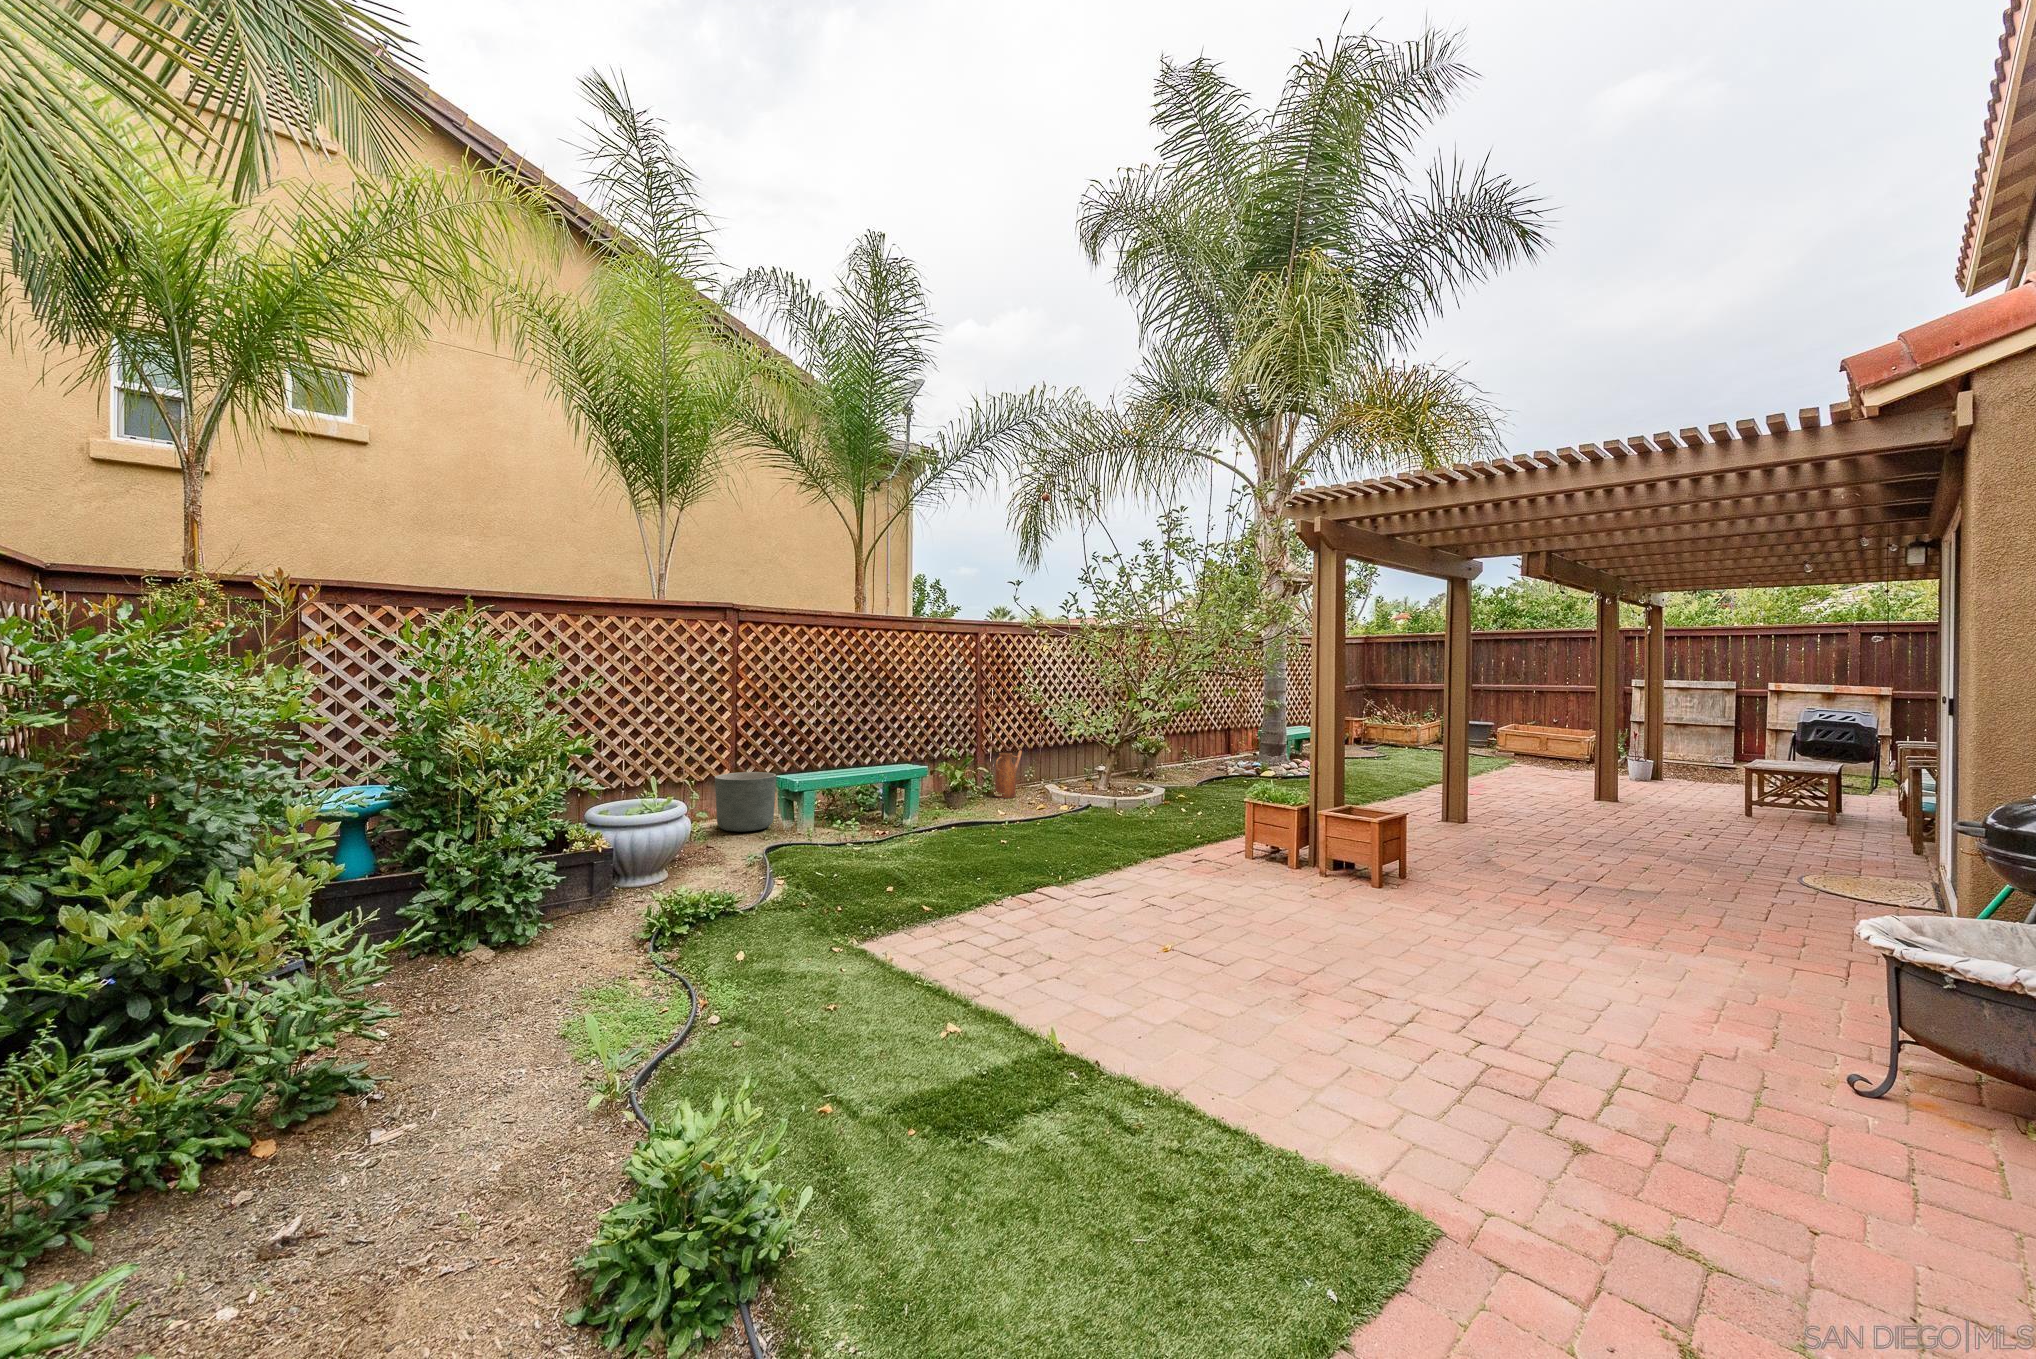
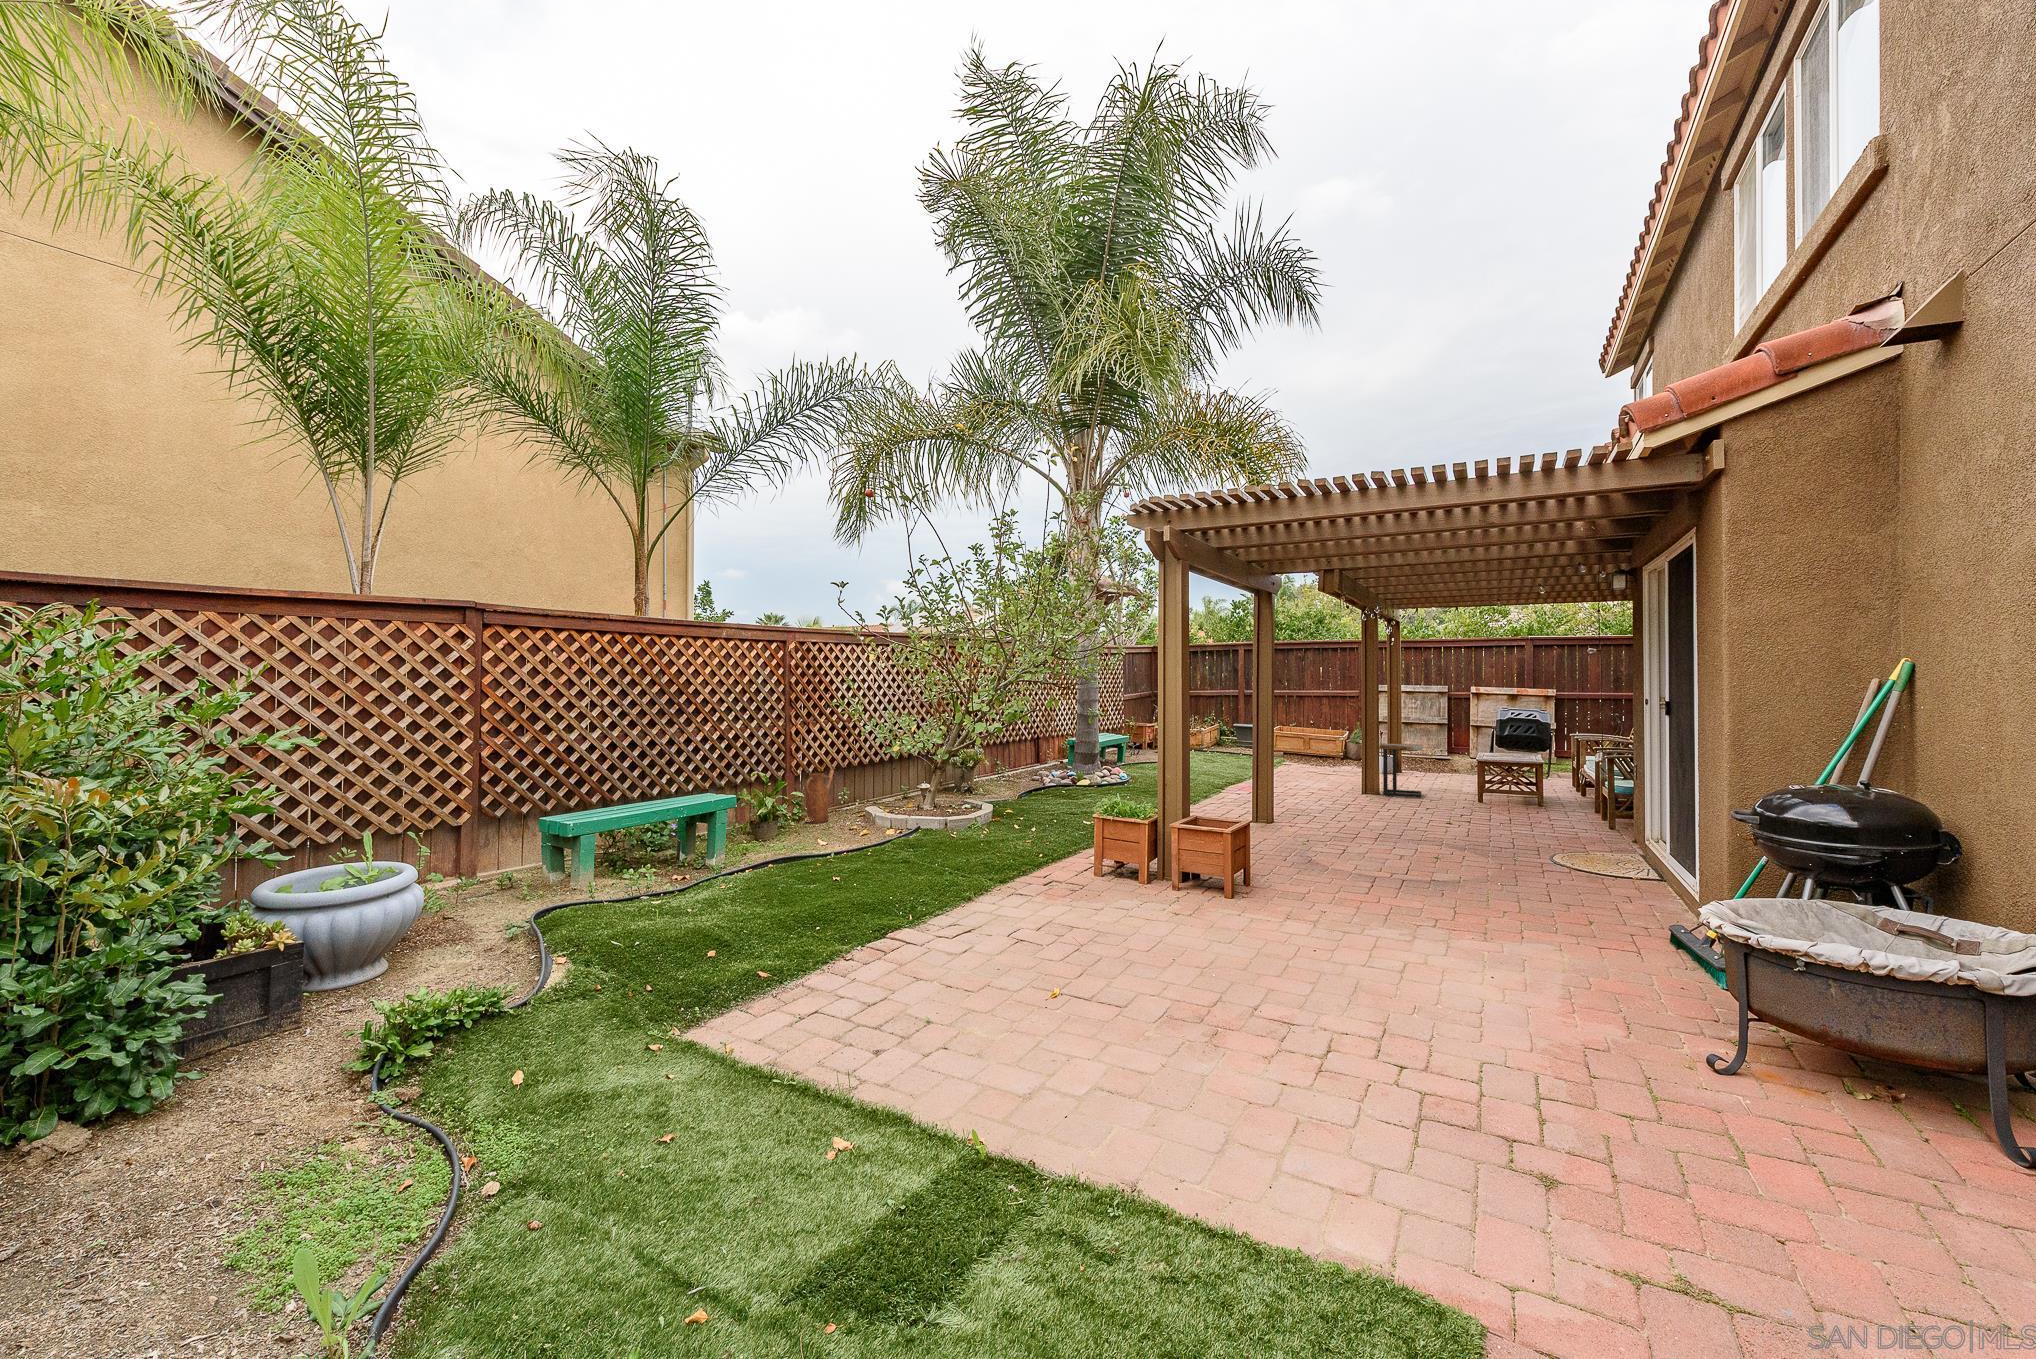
side table: none [1617,746,1676,808] -> present [1379,744,1423,798]
planter: present [715,772,776,832] -> none [453,814,540,892]

